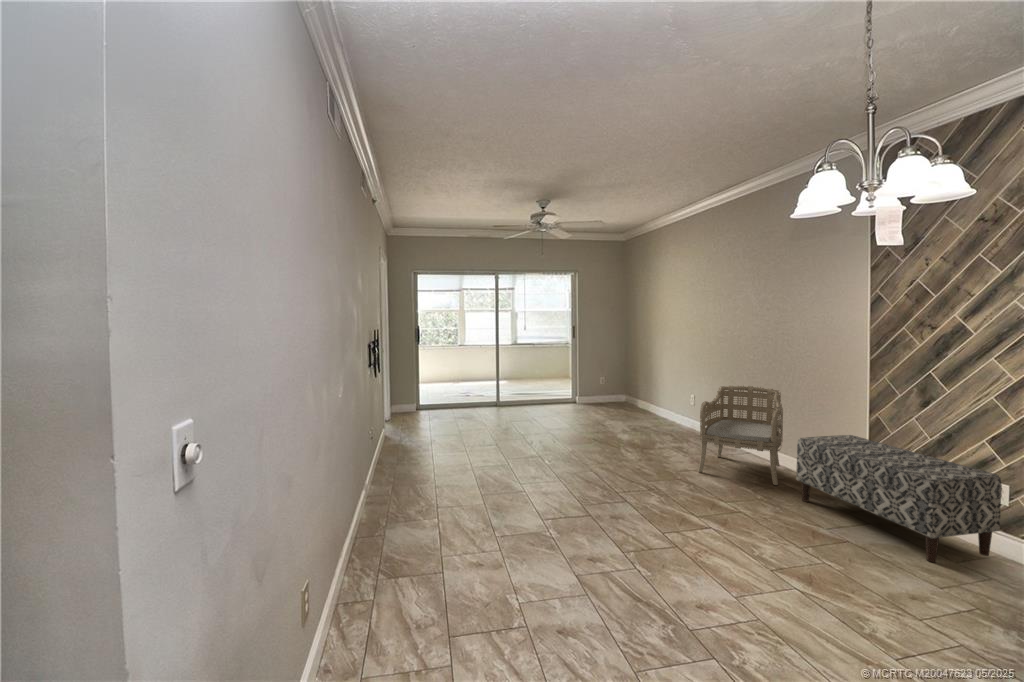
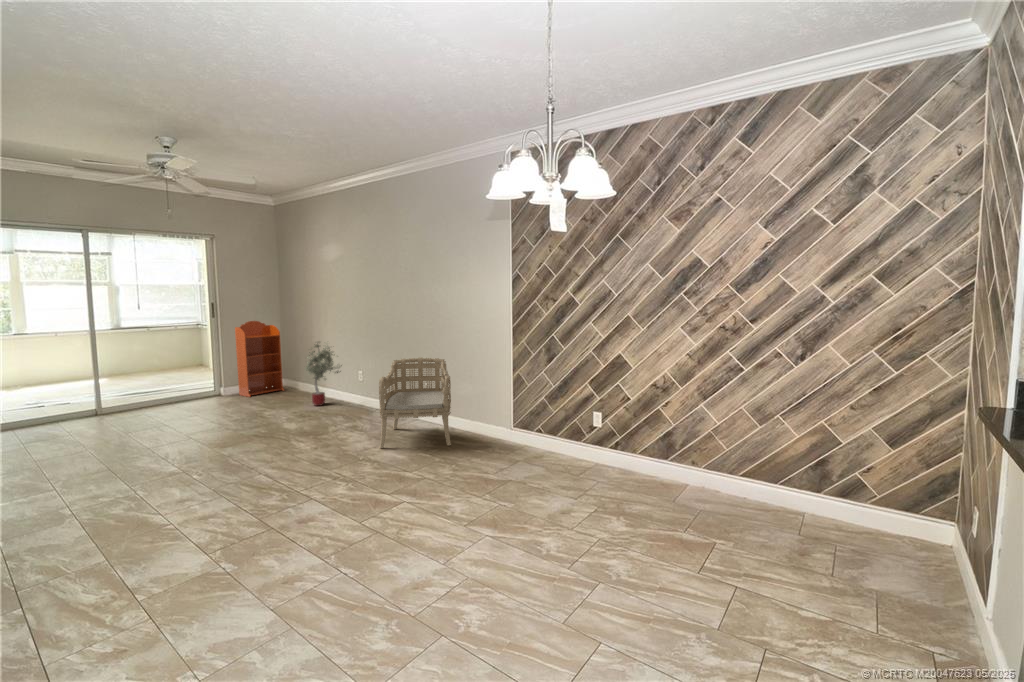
bookcase: none [589,342,625,407] -> present [235,321,284,397]
potted tree: none [641,363,675,423] -> present [305,342,342,406]
bench: present [796,435,1002,562] -> none [467,391,598,481]

